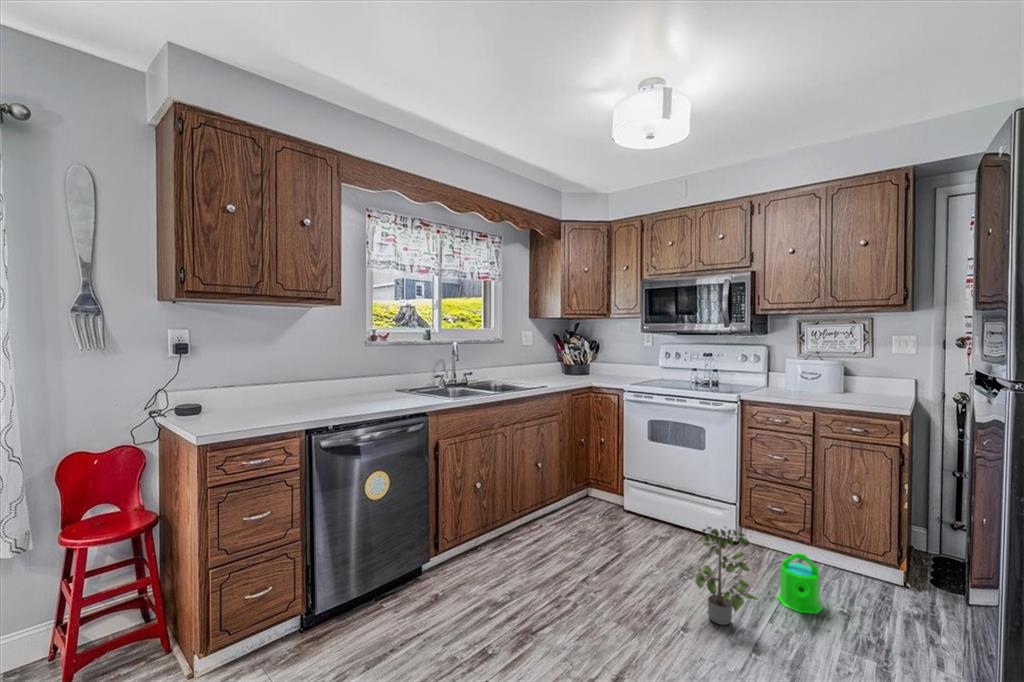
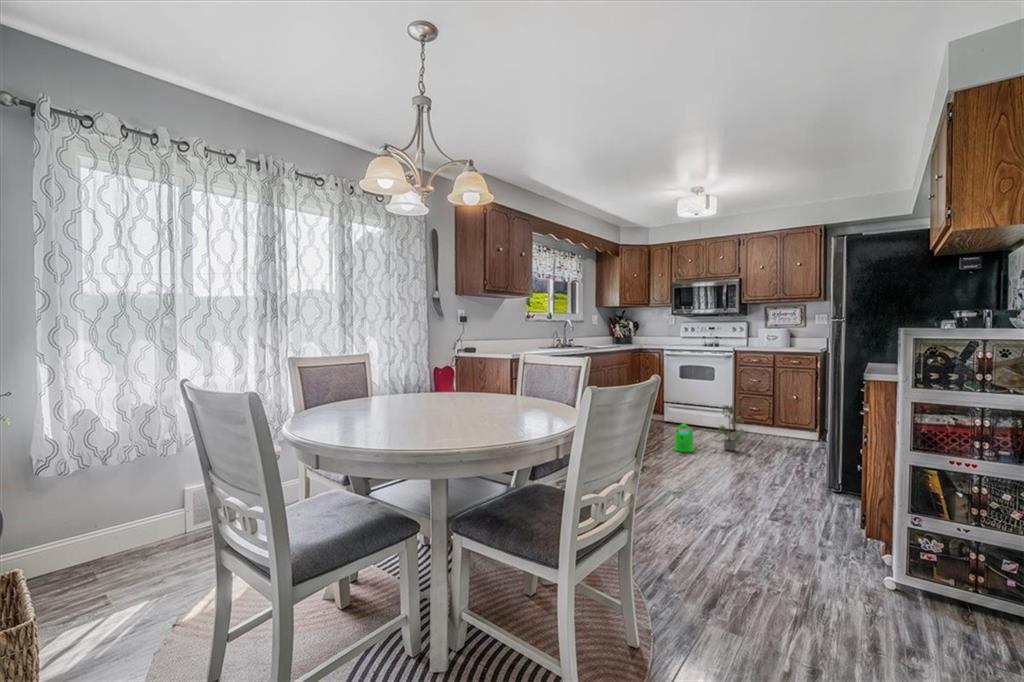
watering can: present [777,553,823,614] -> present [674,424,694,452]

